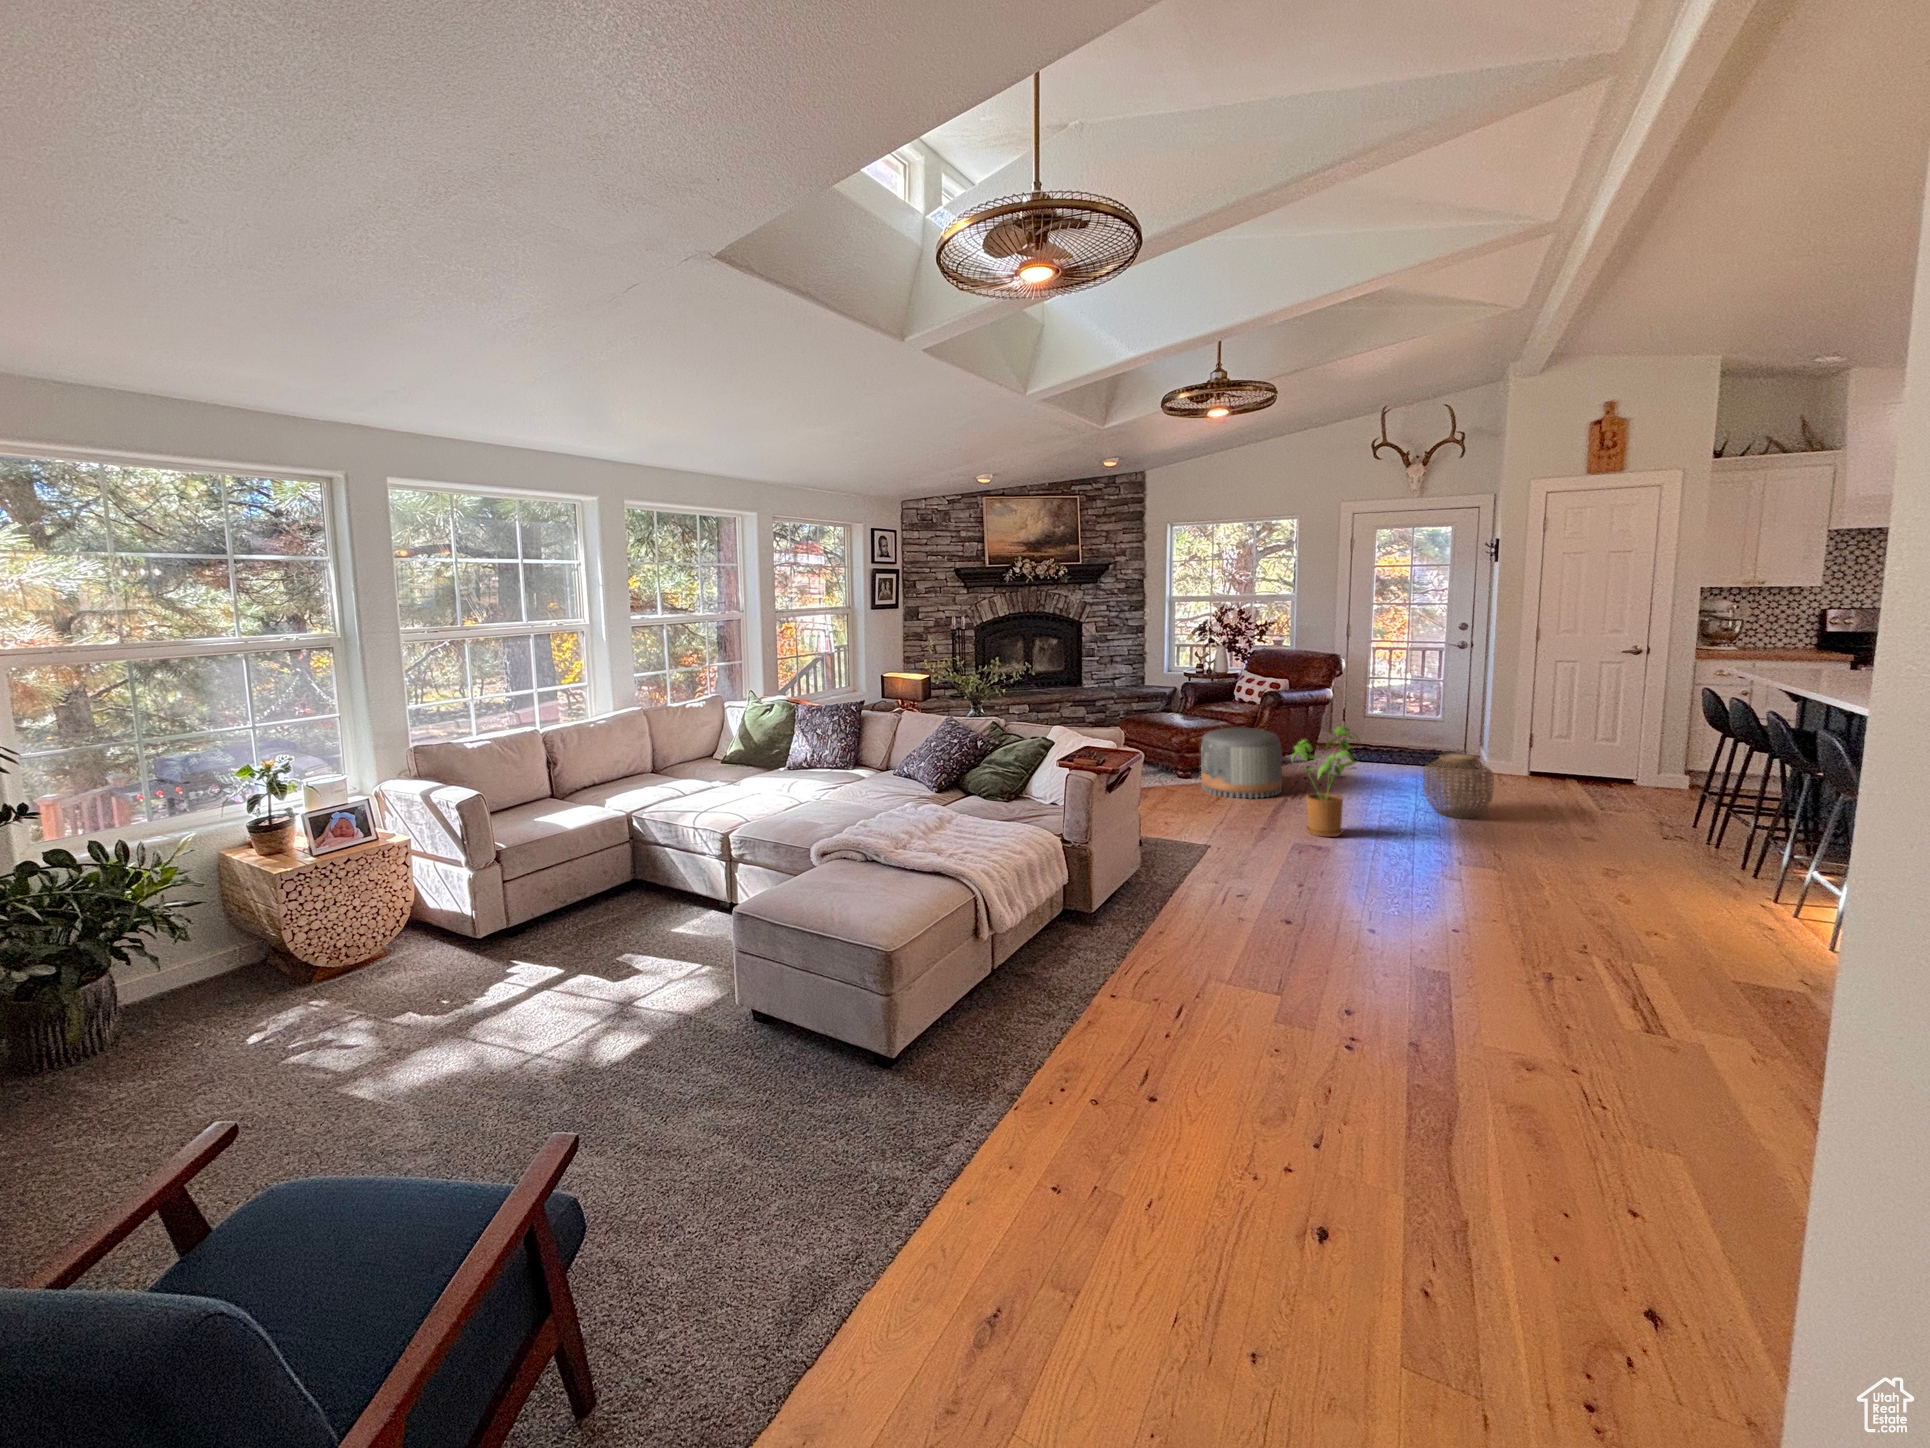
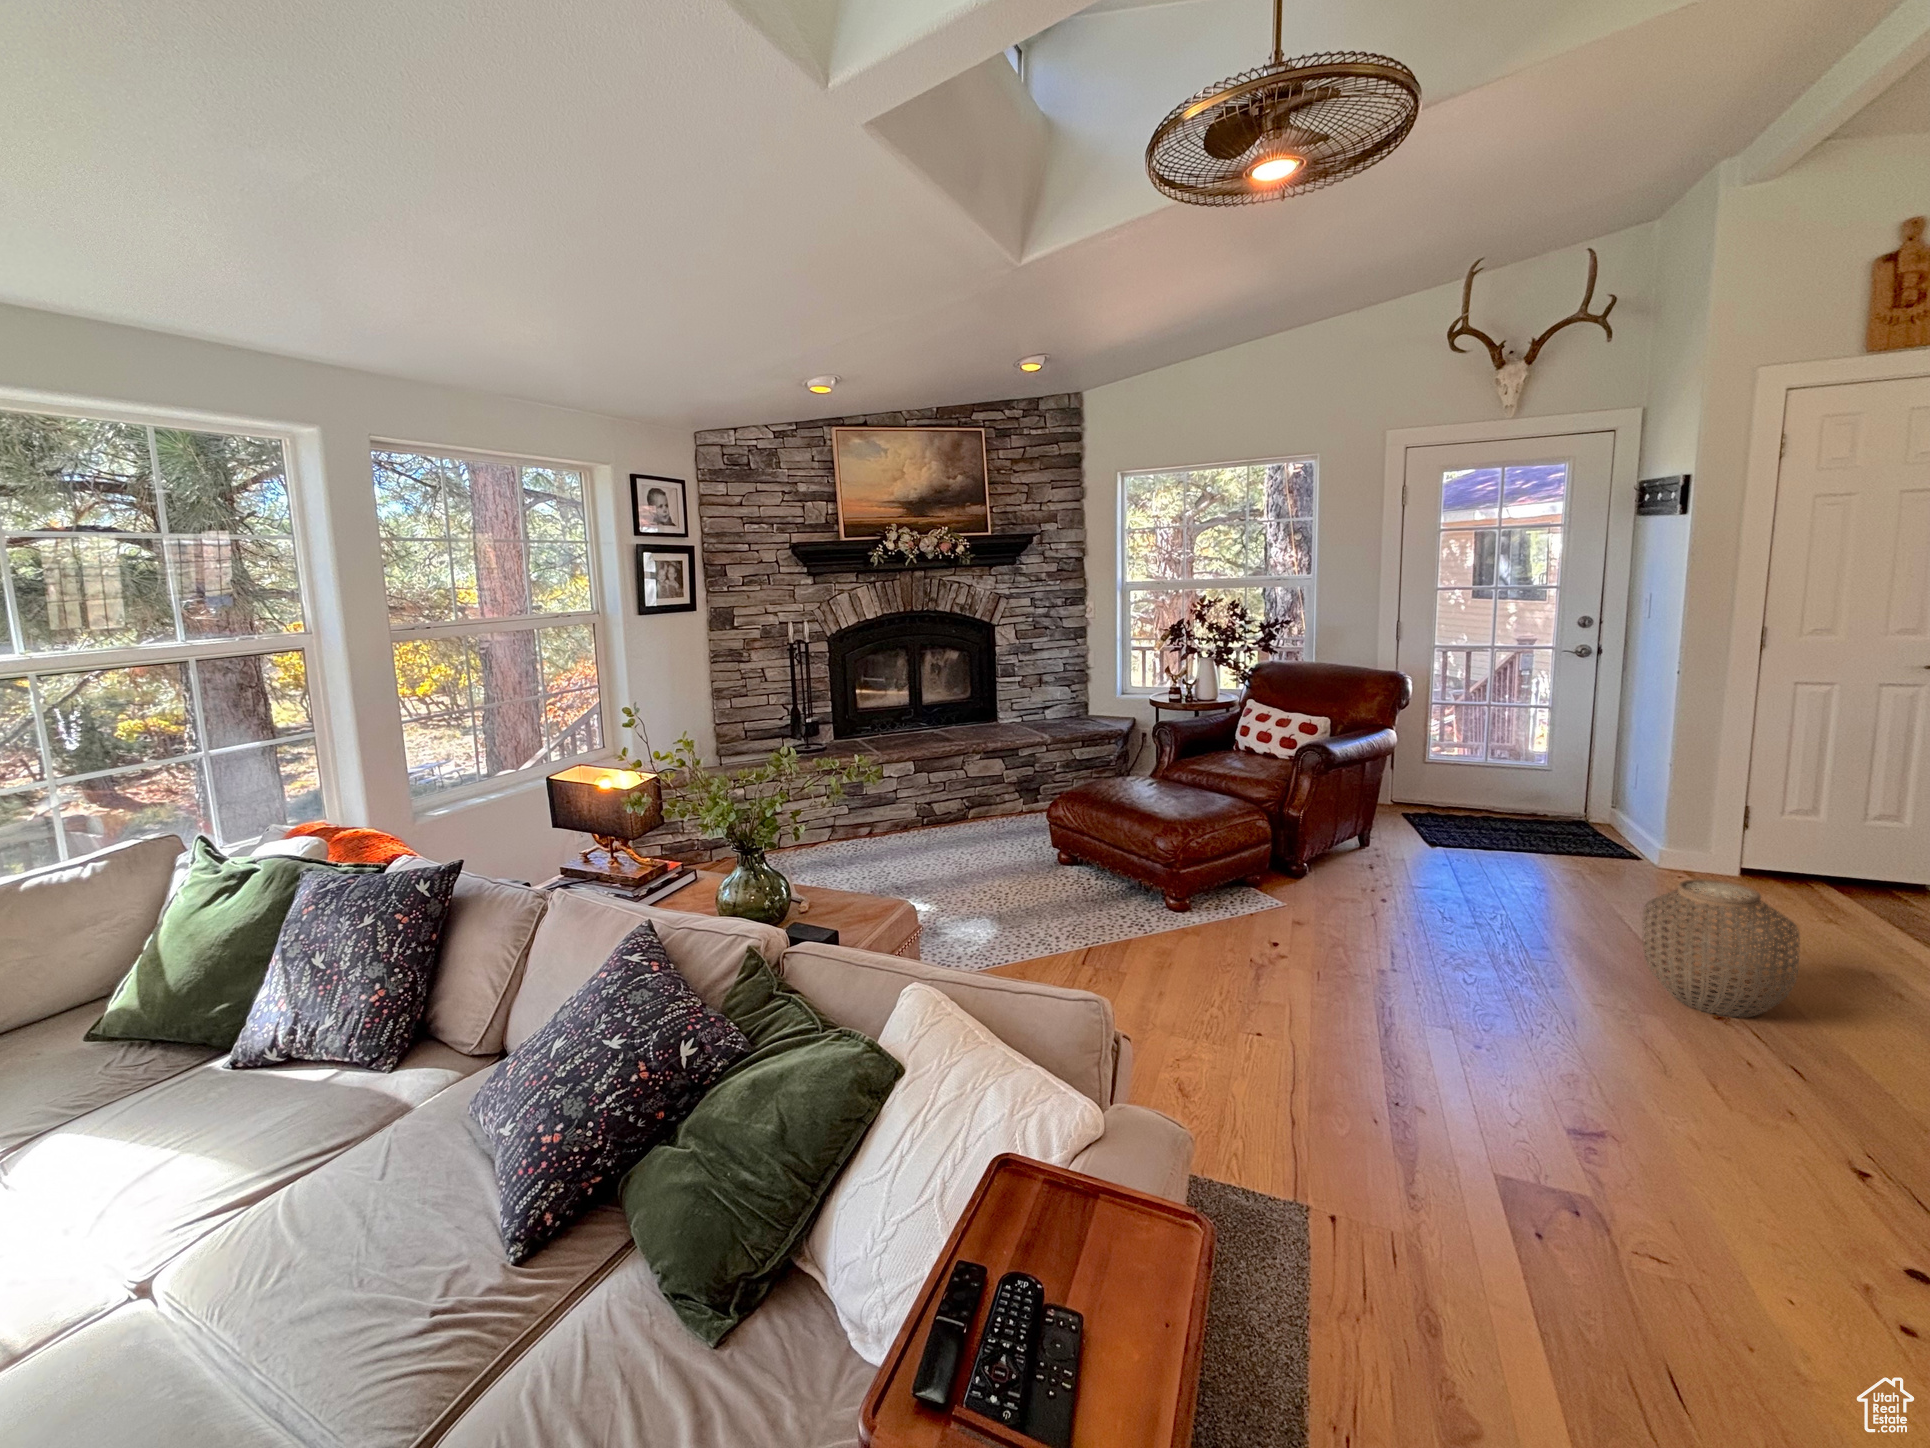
house plant: present [1291,726,1359,837] -> none [1418,856,1590,1102]
pouf: present [1201,727,1282,798] -> none [1206,819,1356,965]

